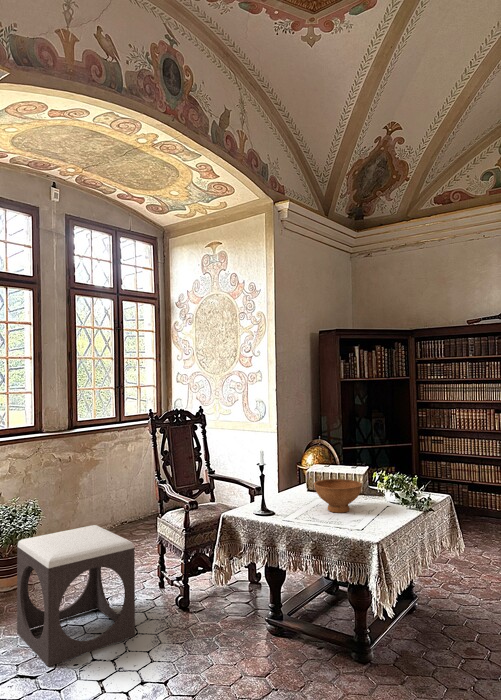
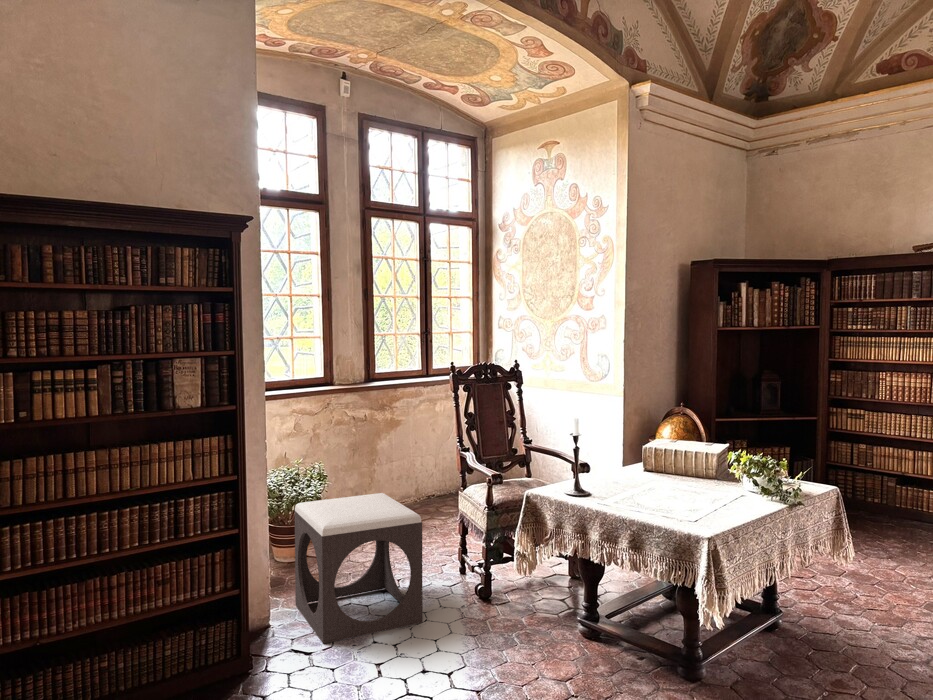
bowl: present [314,479,362,513] -> none [643,456,708,499]

